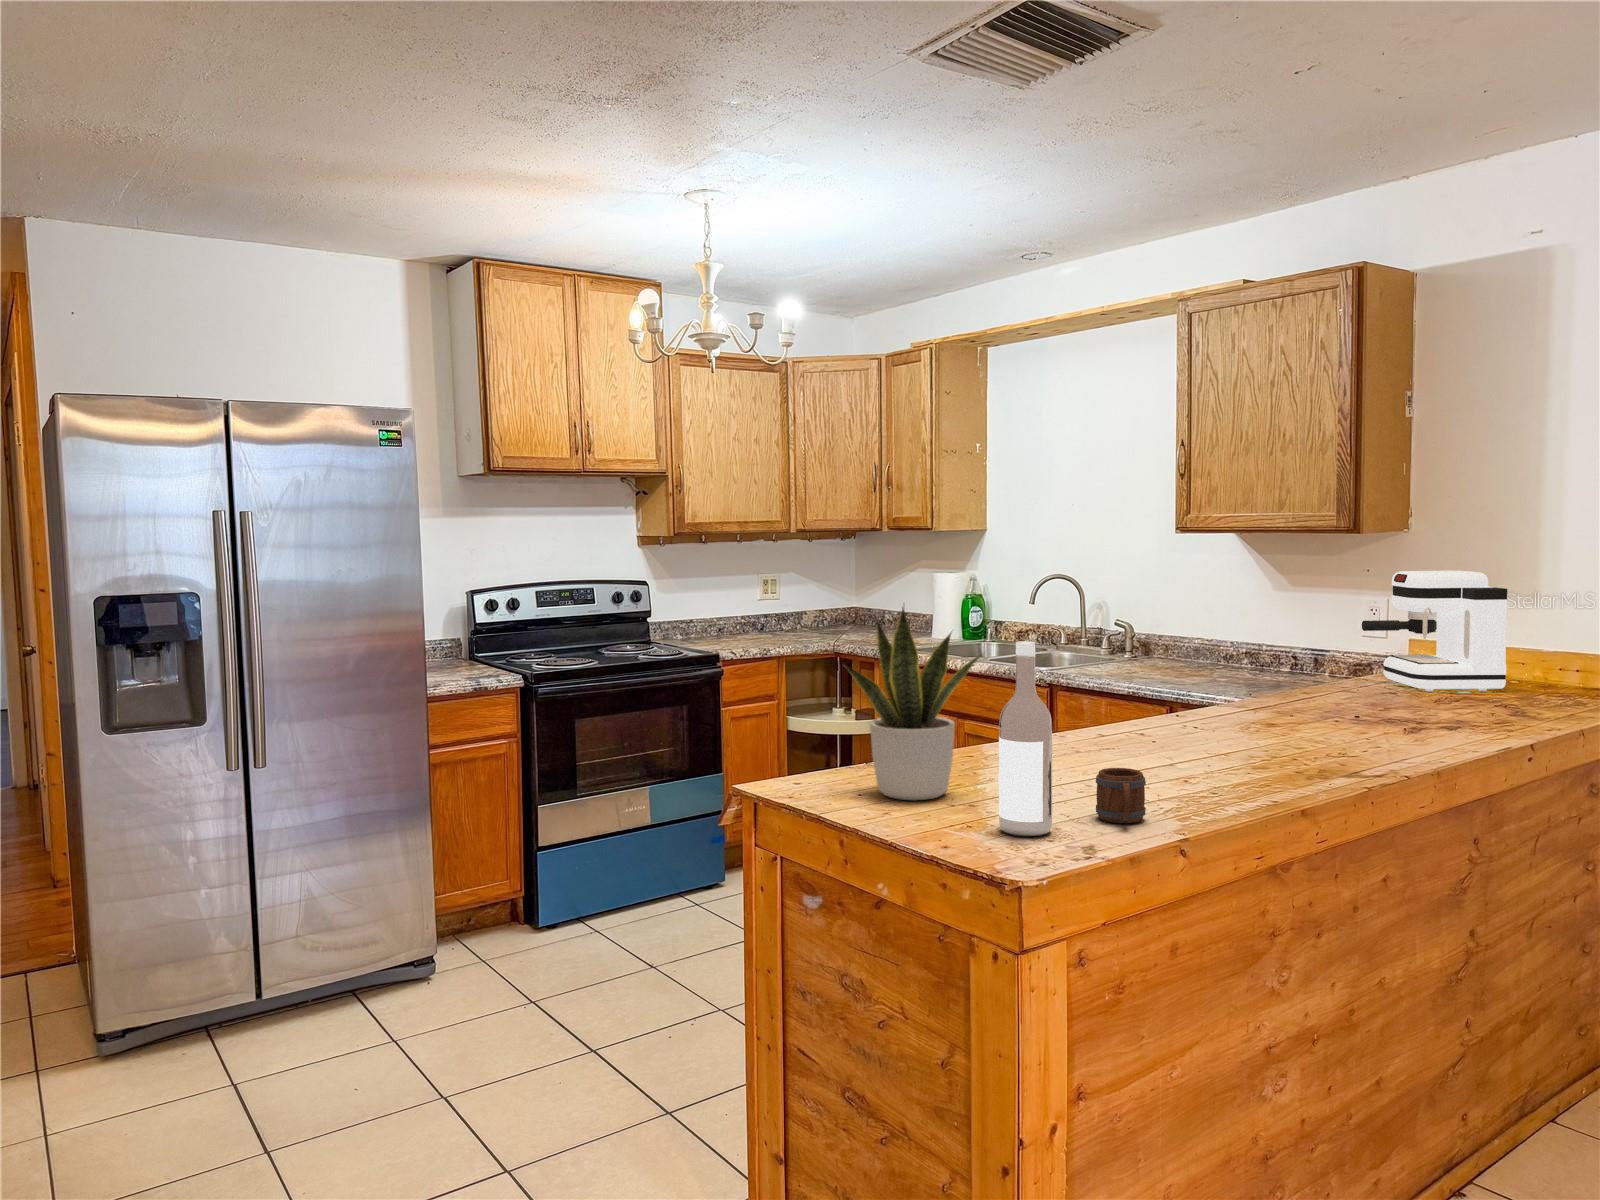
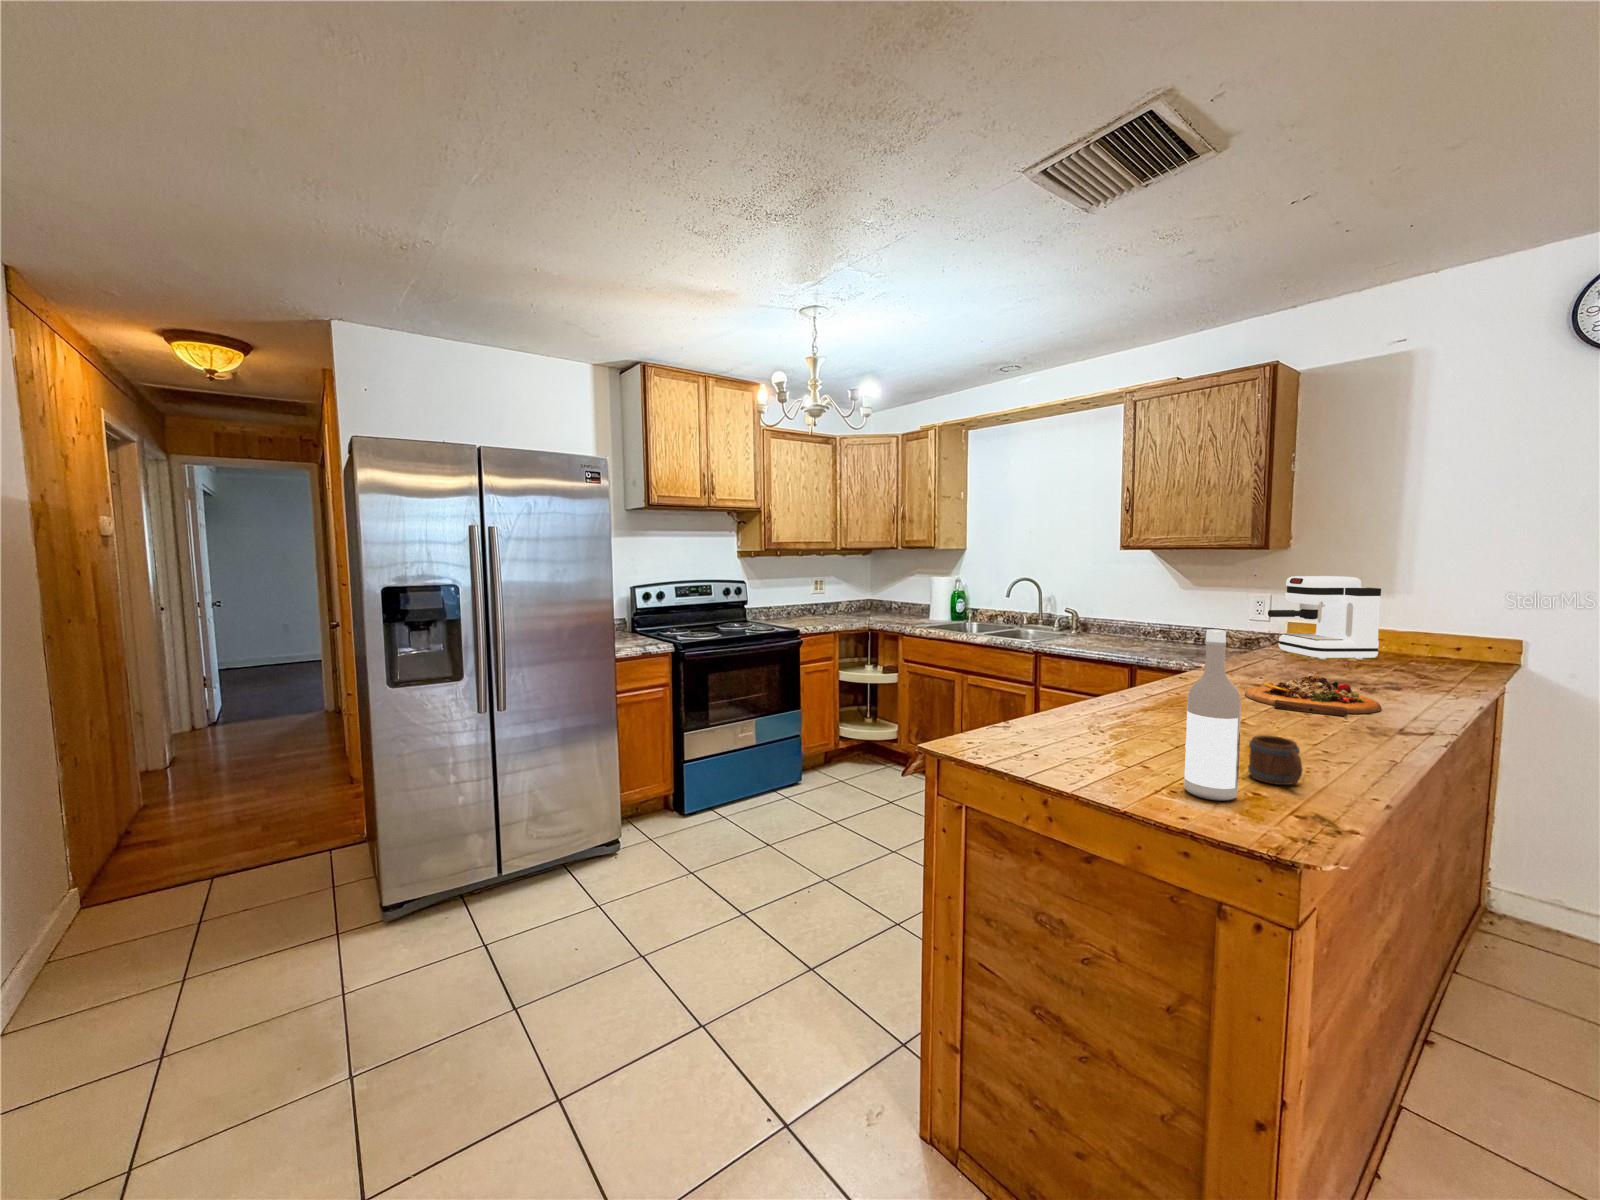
potted plant: present [846,607,981,800] -> none [1008,594,1135,759]
cutting board: none [1238,708,1396,758] -> present [1245,676,1381,717]

